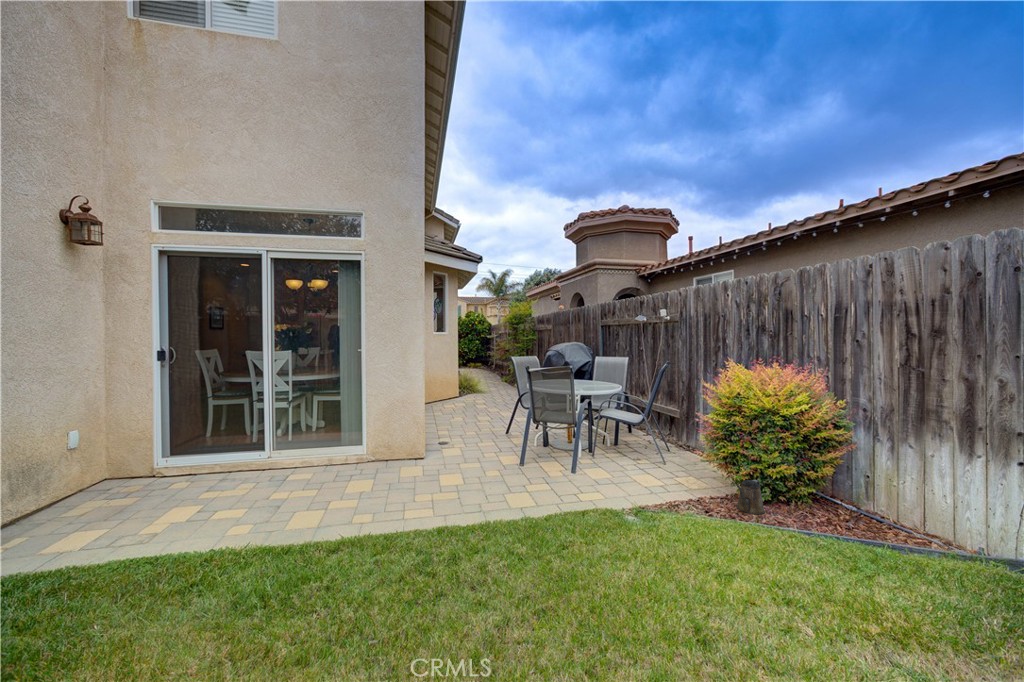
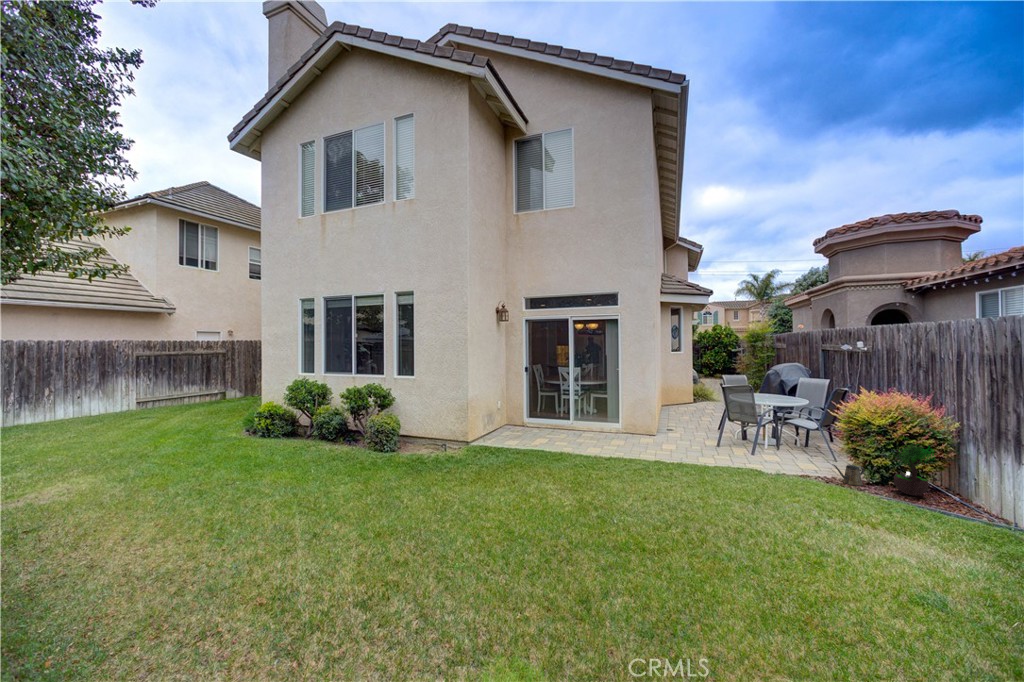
potted tree: none [801,432,867,517] -> present [894,443,937,496]

